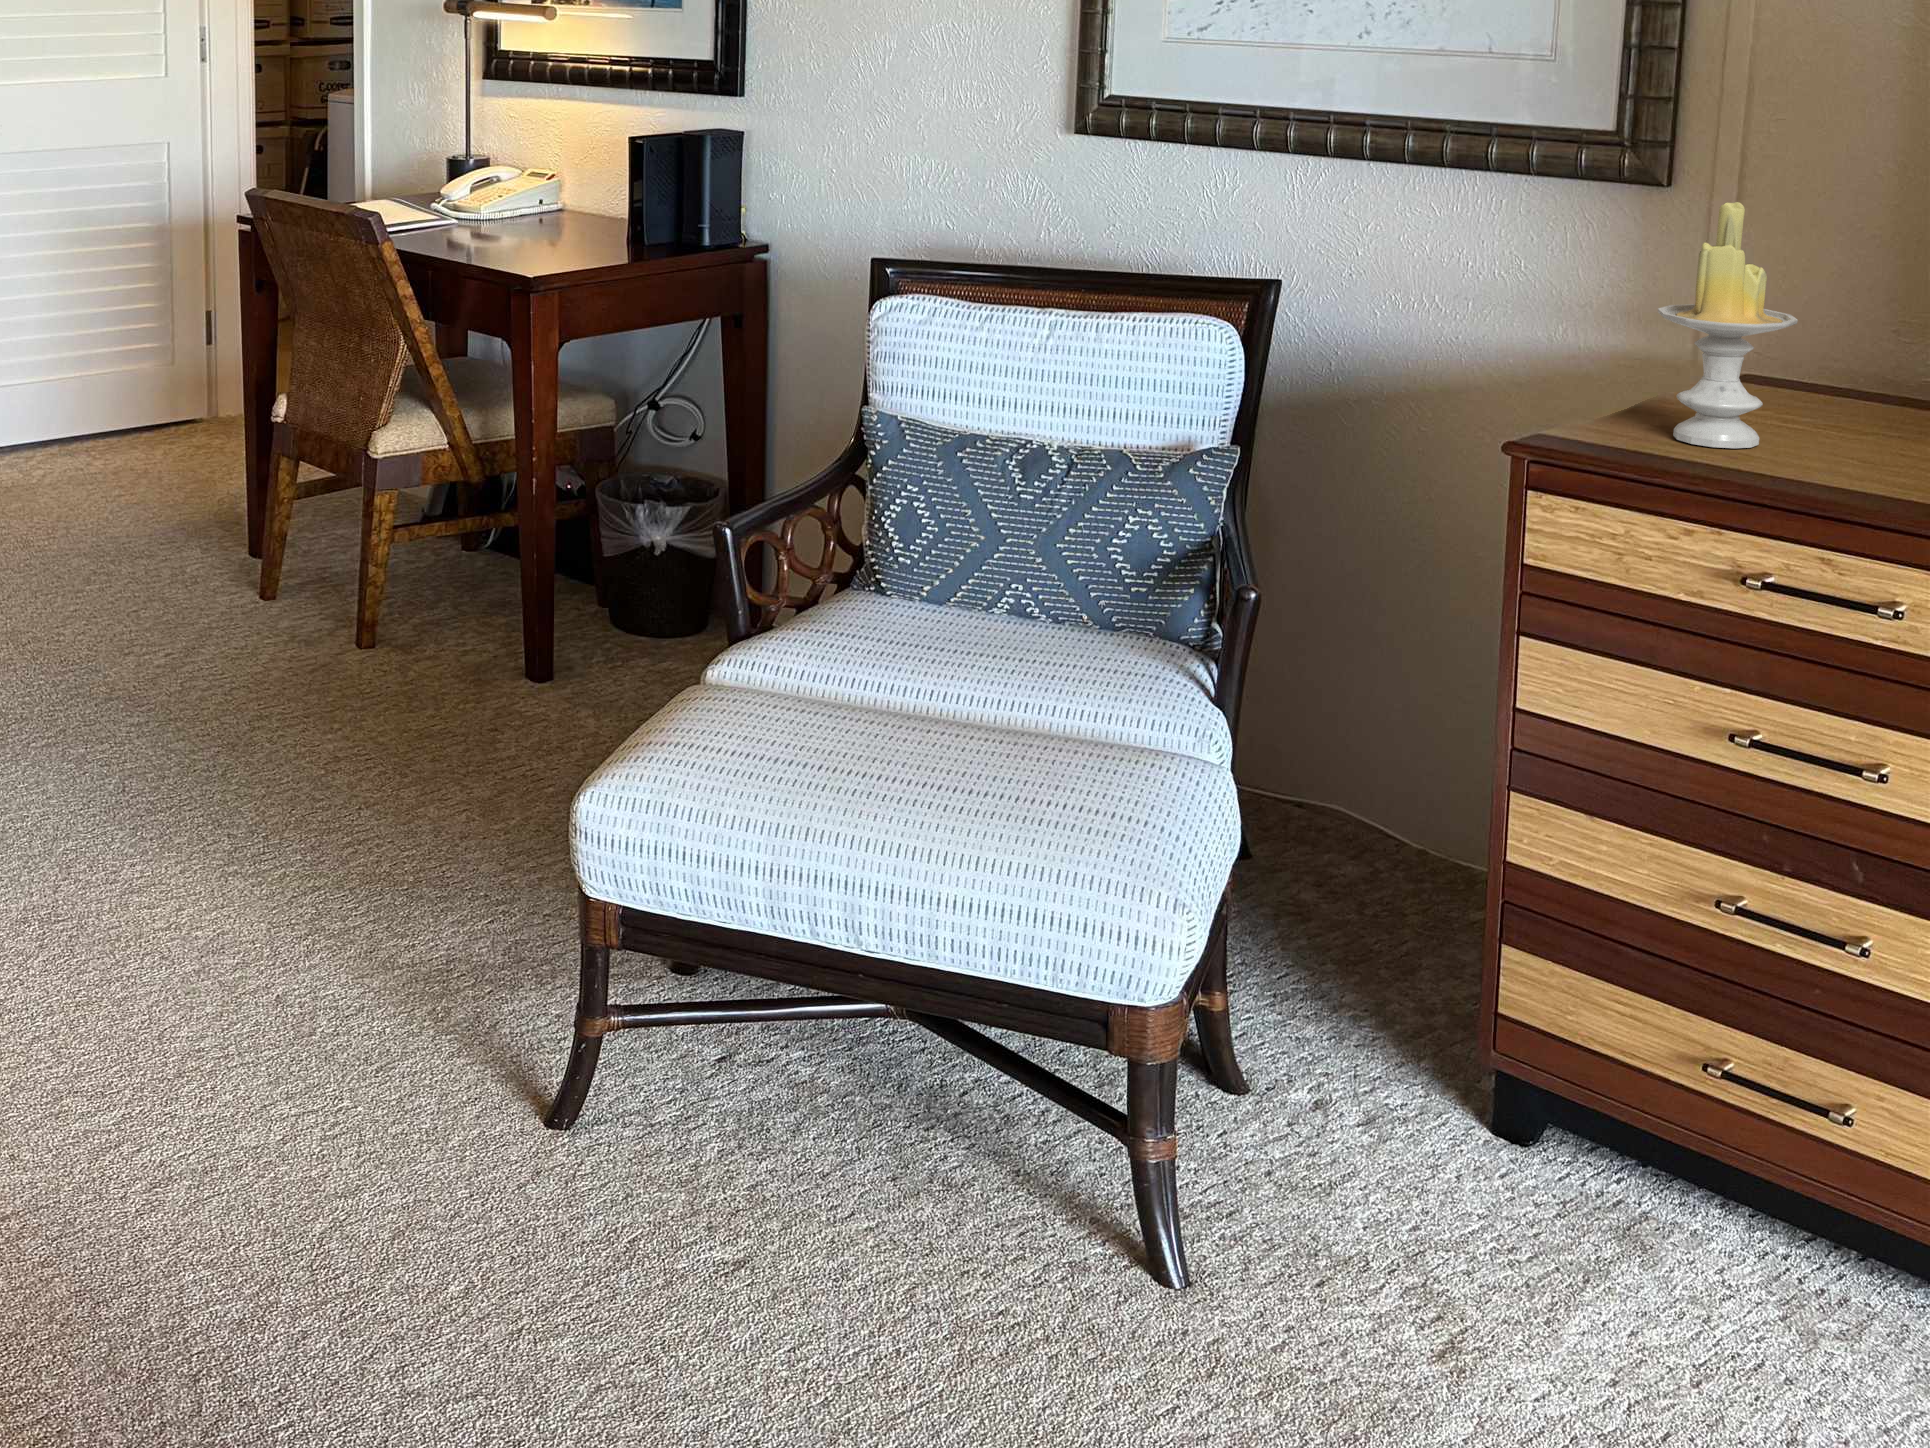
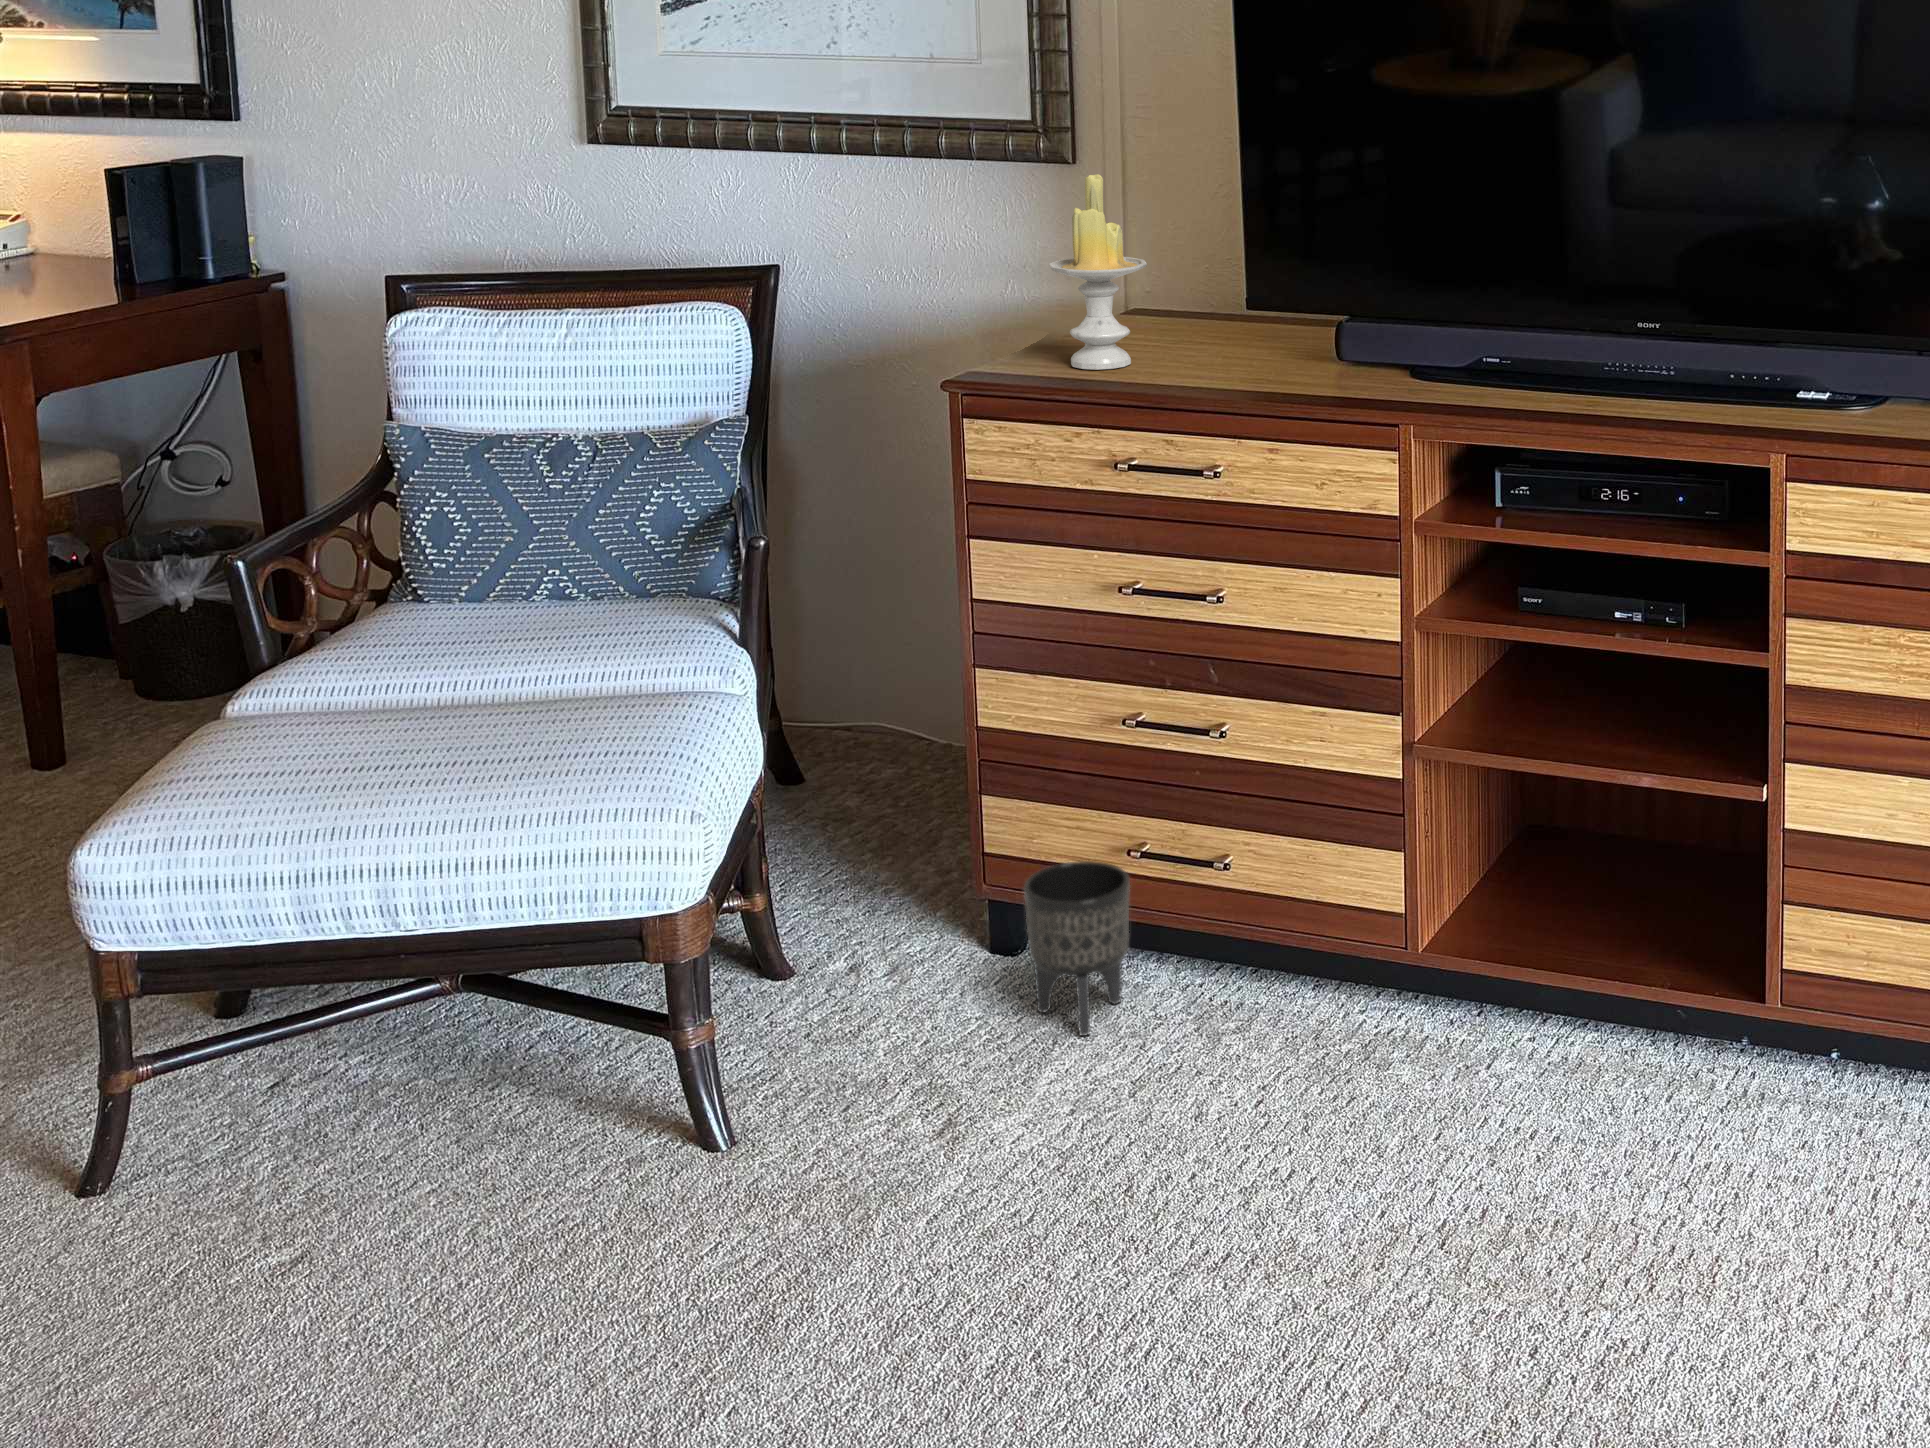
planter: none [1557,1053,1706,1279] -> present [1024,861,1130,1036]

